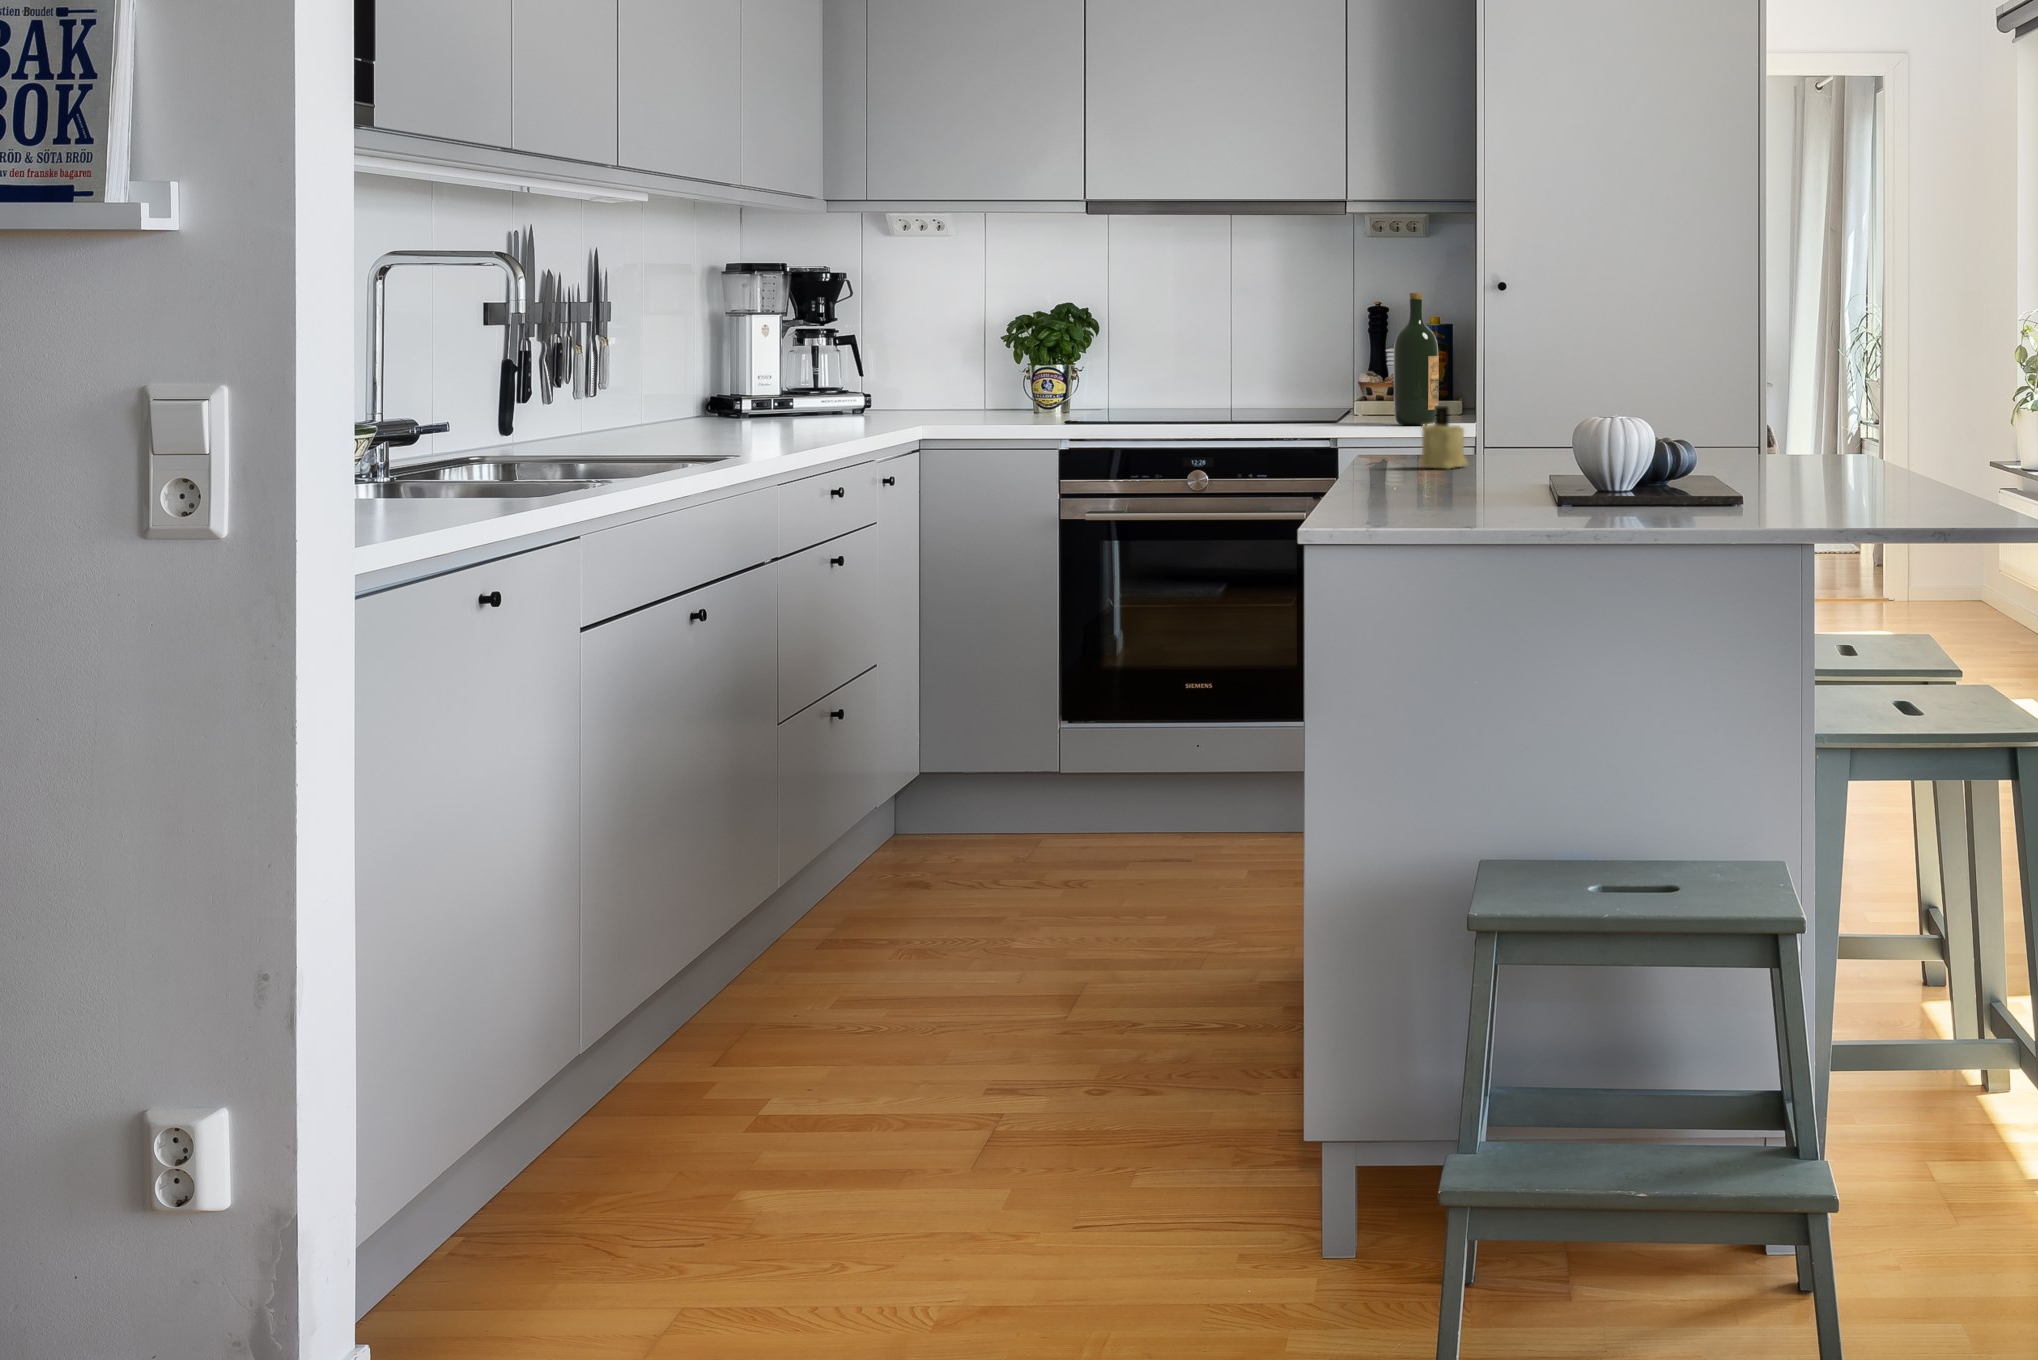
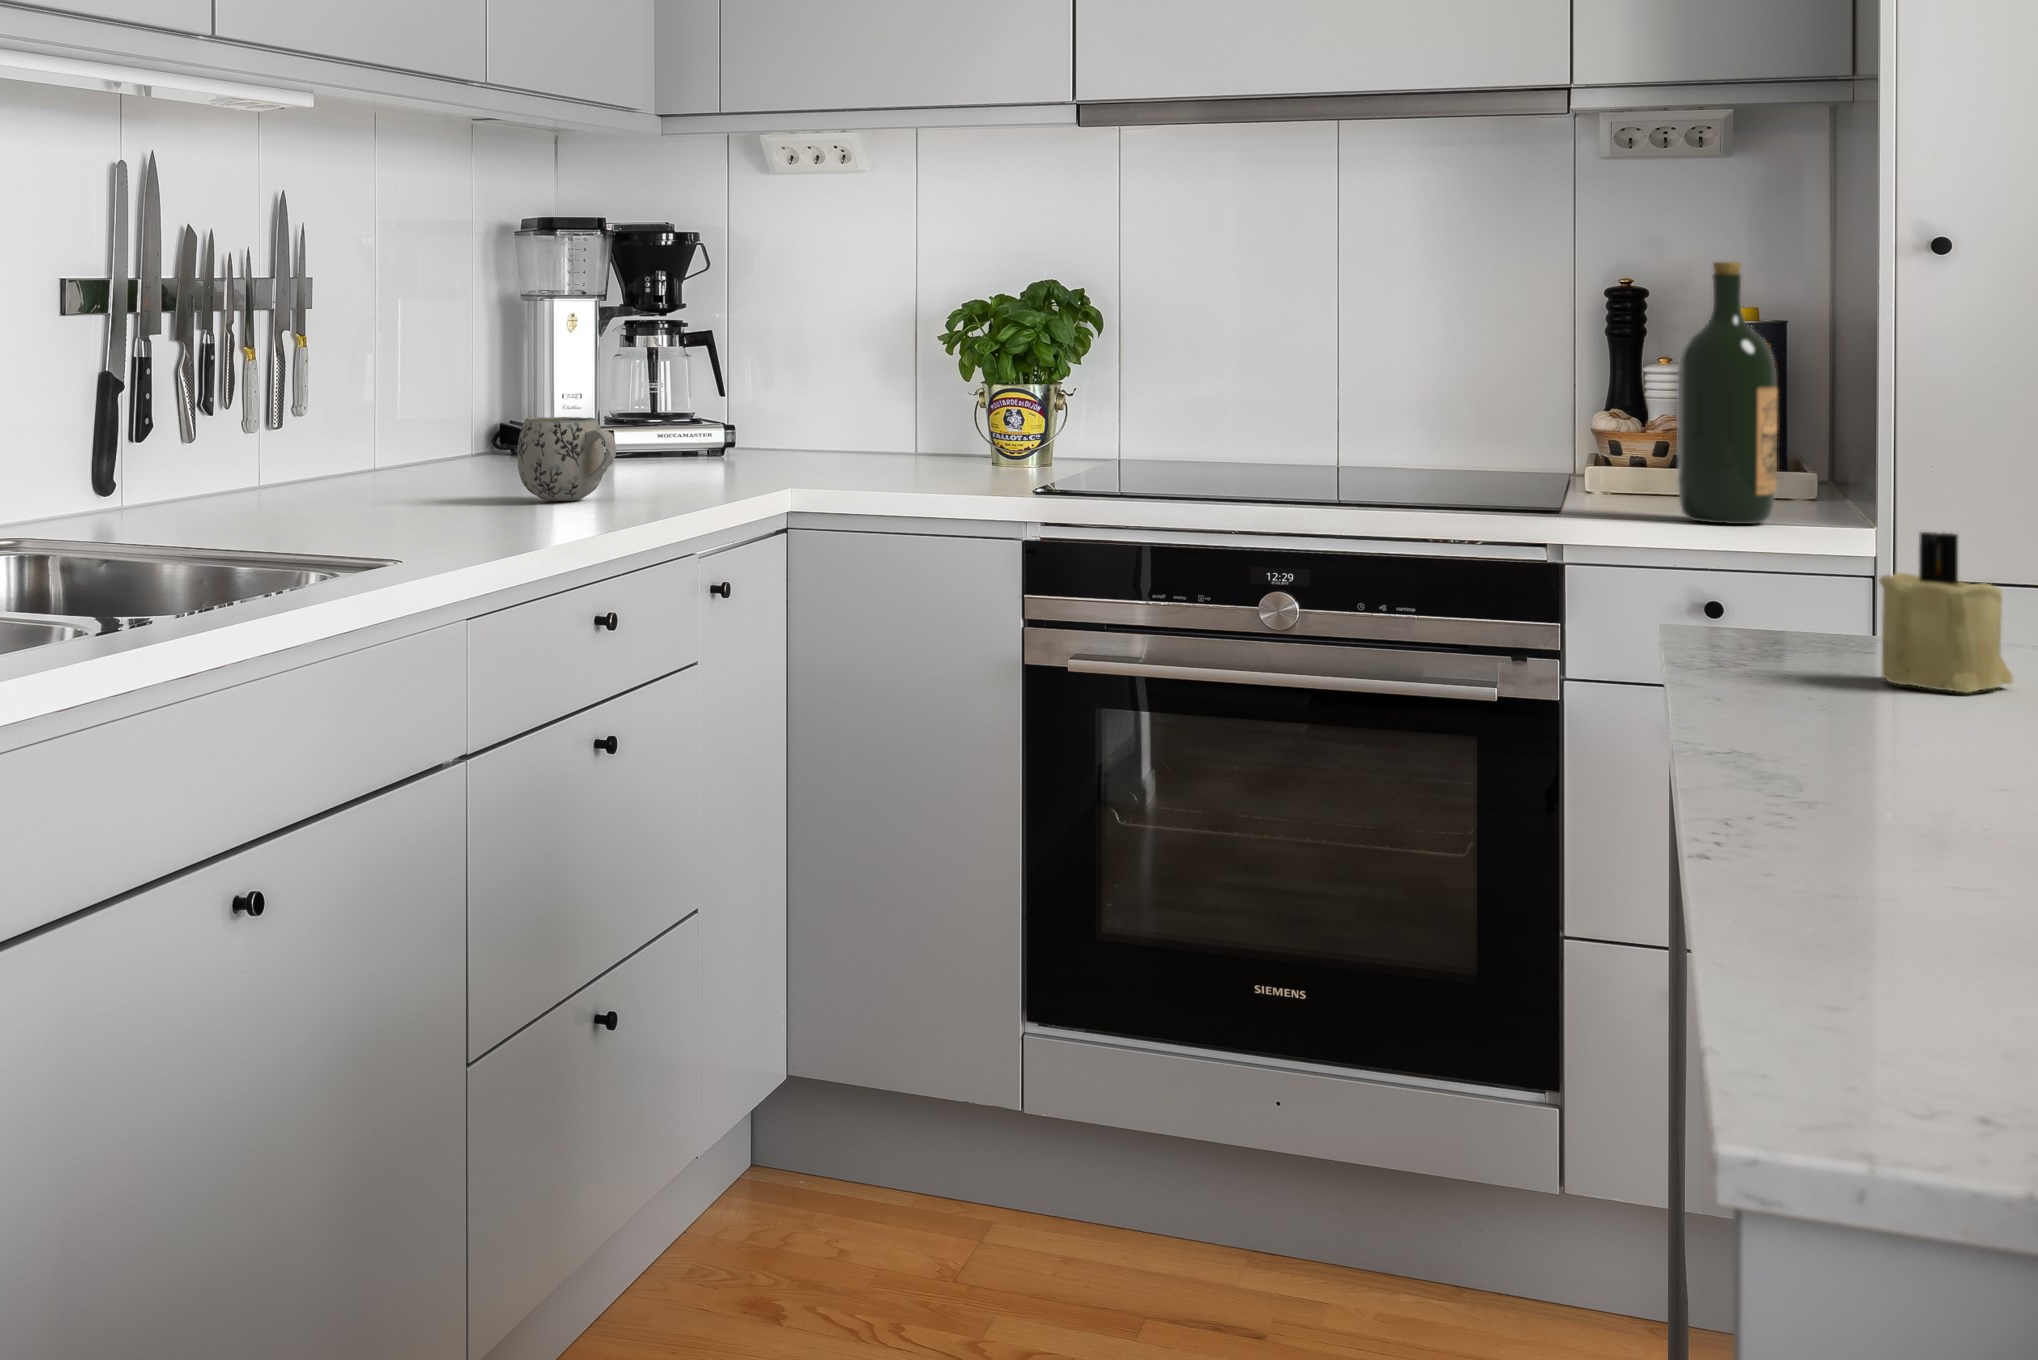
mug: none [751,386,817,436] -> present [517,417,616,501]

